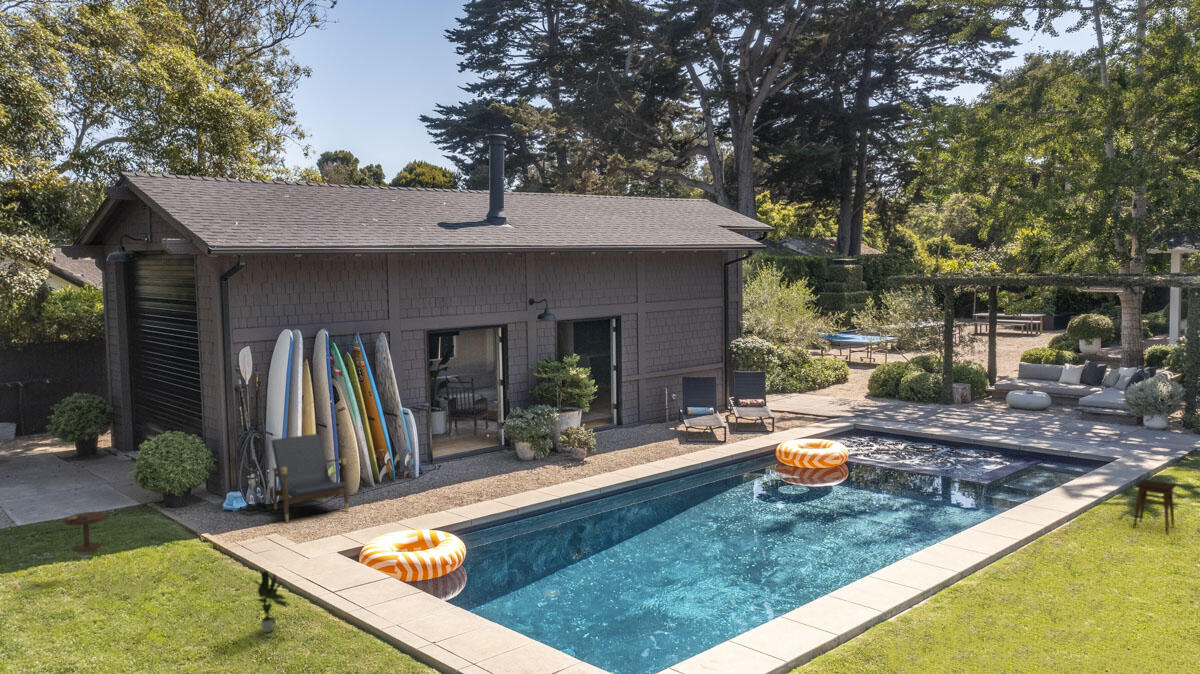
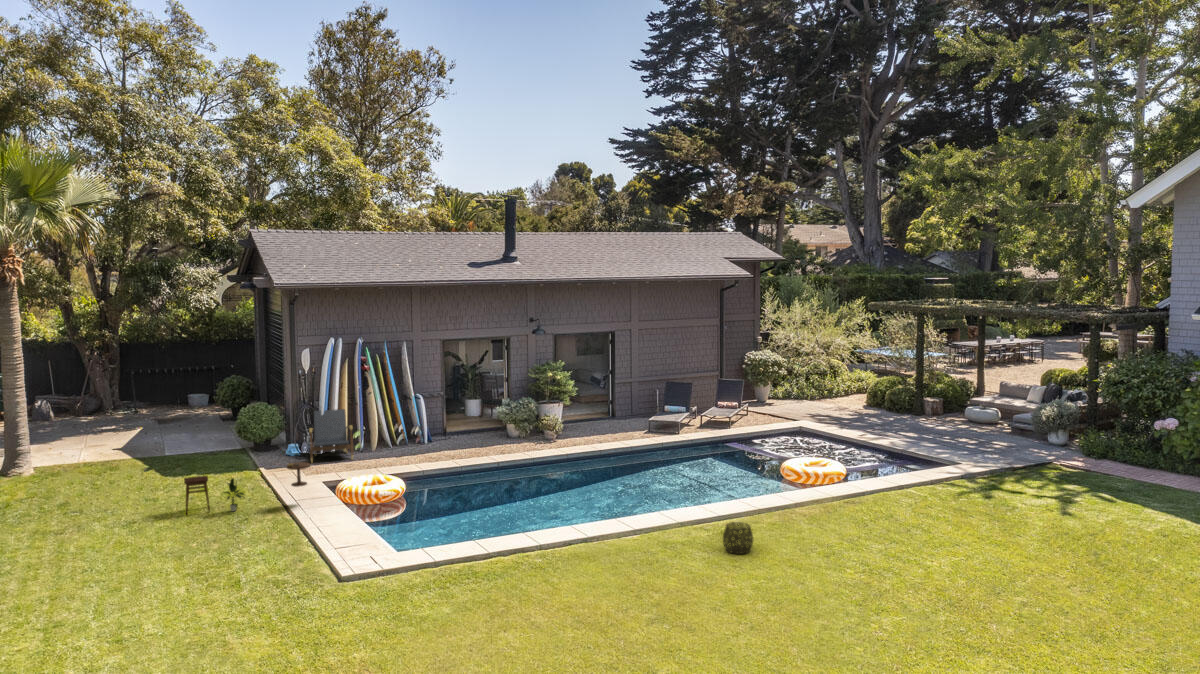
stool: present [1134,480,1175,533] -> present [184,475,210,514]
side table: present [64,511,106,552] -> present [287,462,310,487]
woven basket: none [1126,560,1178,609] -> present [723,522,753,554]

